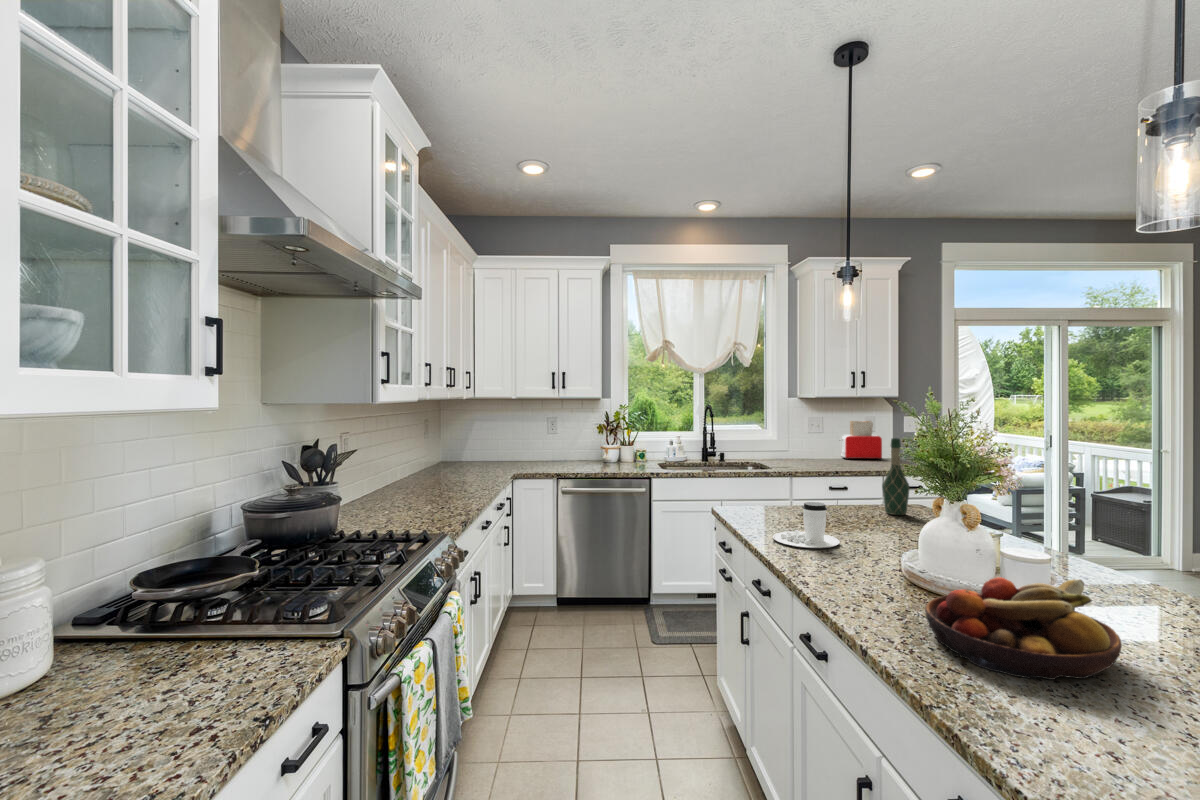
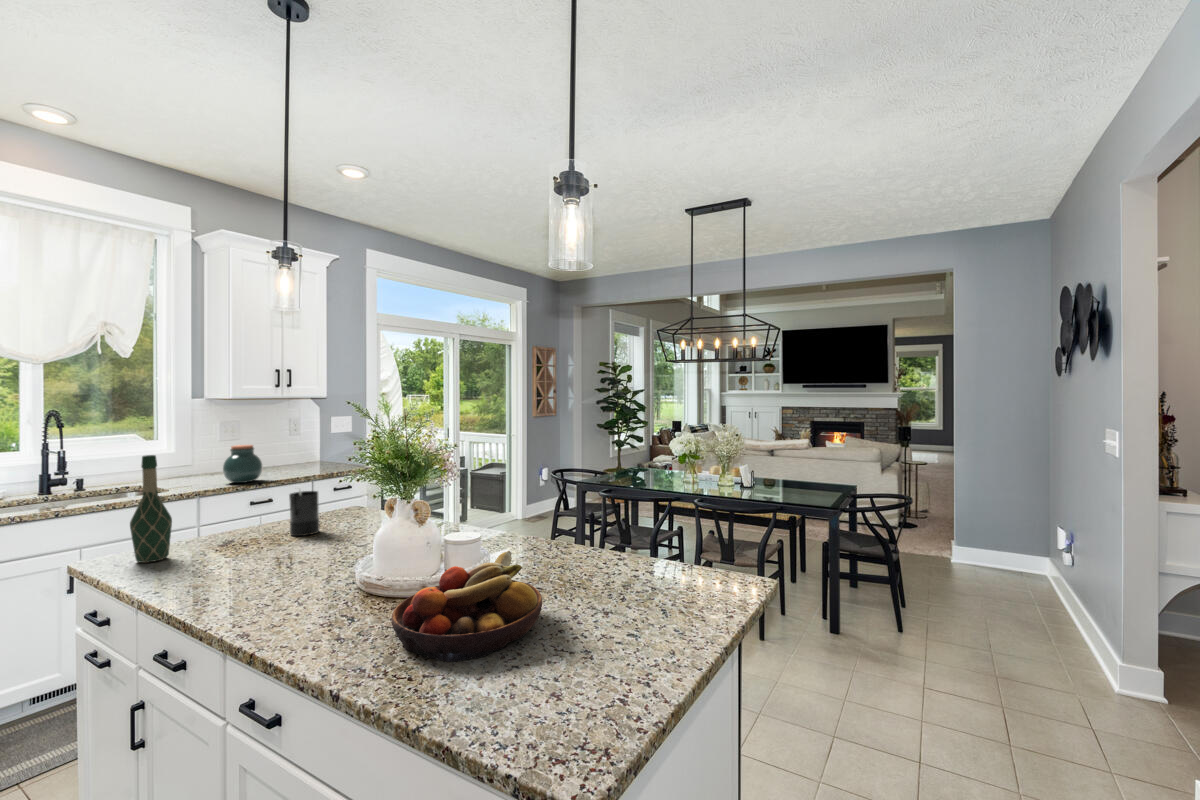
toaster: present [841,421,882,460] -> none [259,424,308,468]
jar: none [809,437,840,469] -> present [223,445,262,483]
wine bottle: present [882,438,910,515] -> present [130,455,172,563]
candle: none [854,477,880,521] -> present [289,490,319,536]
coffee cup: present [773,502,840,548] -> none [188,526,280,589]

